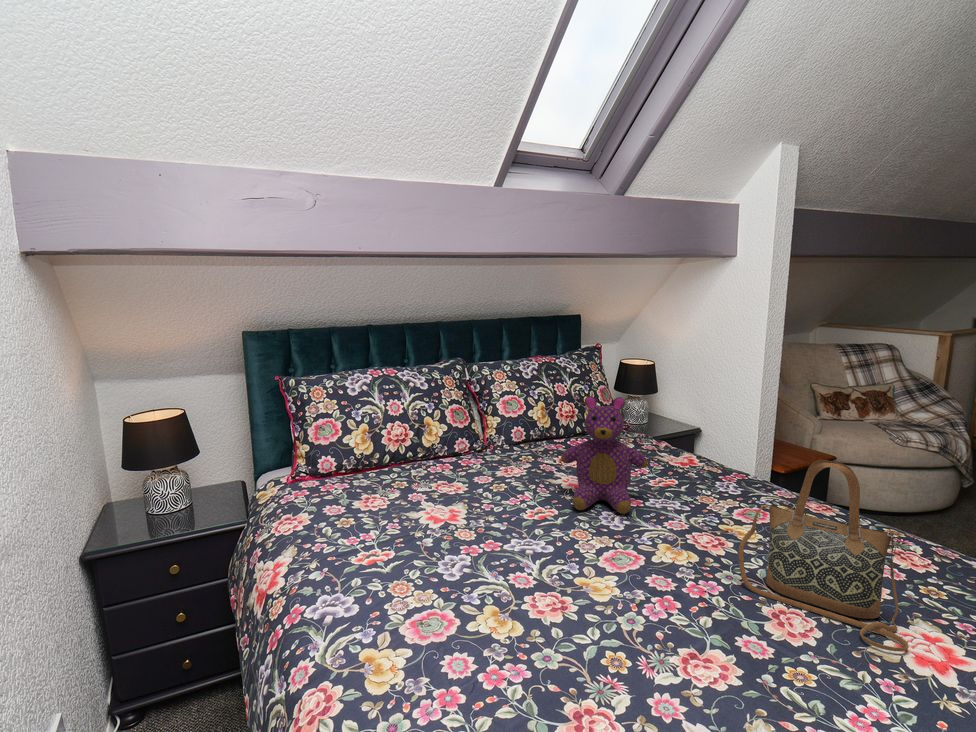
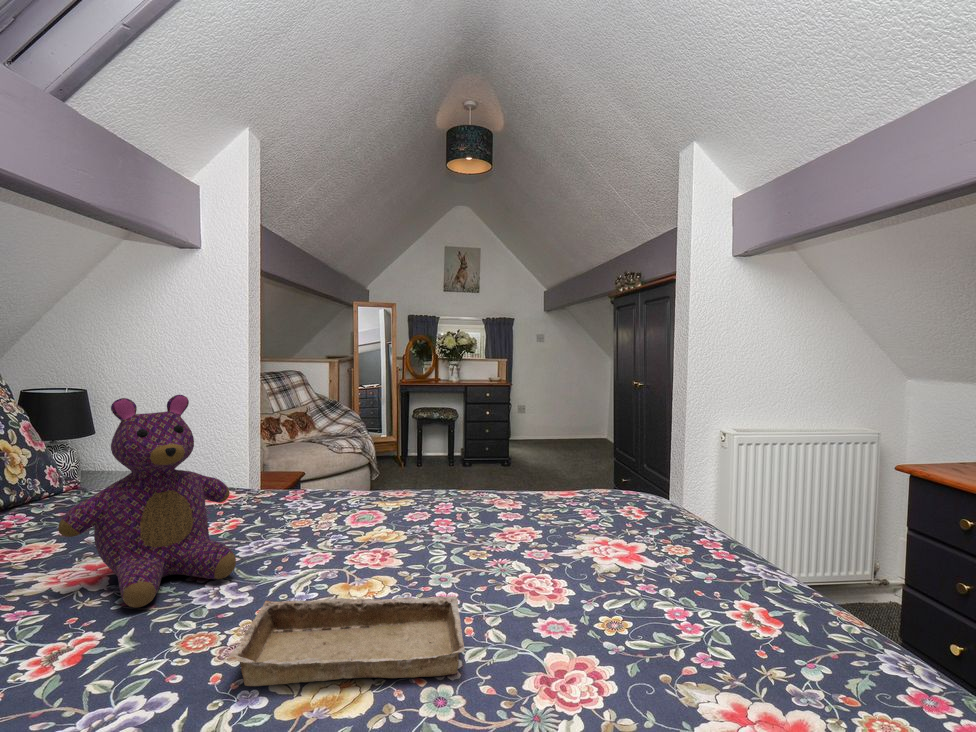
handbag: present [738,460,909,652] -> none [444,404,610,580]
tray: none [567,532,703,616] -> present [227,596,465,686]

